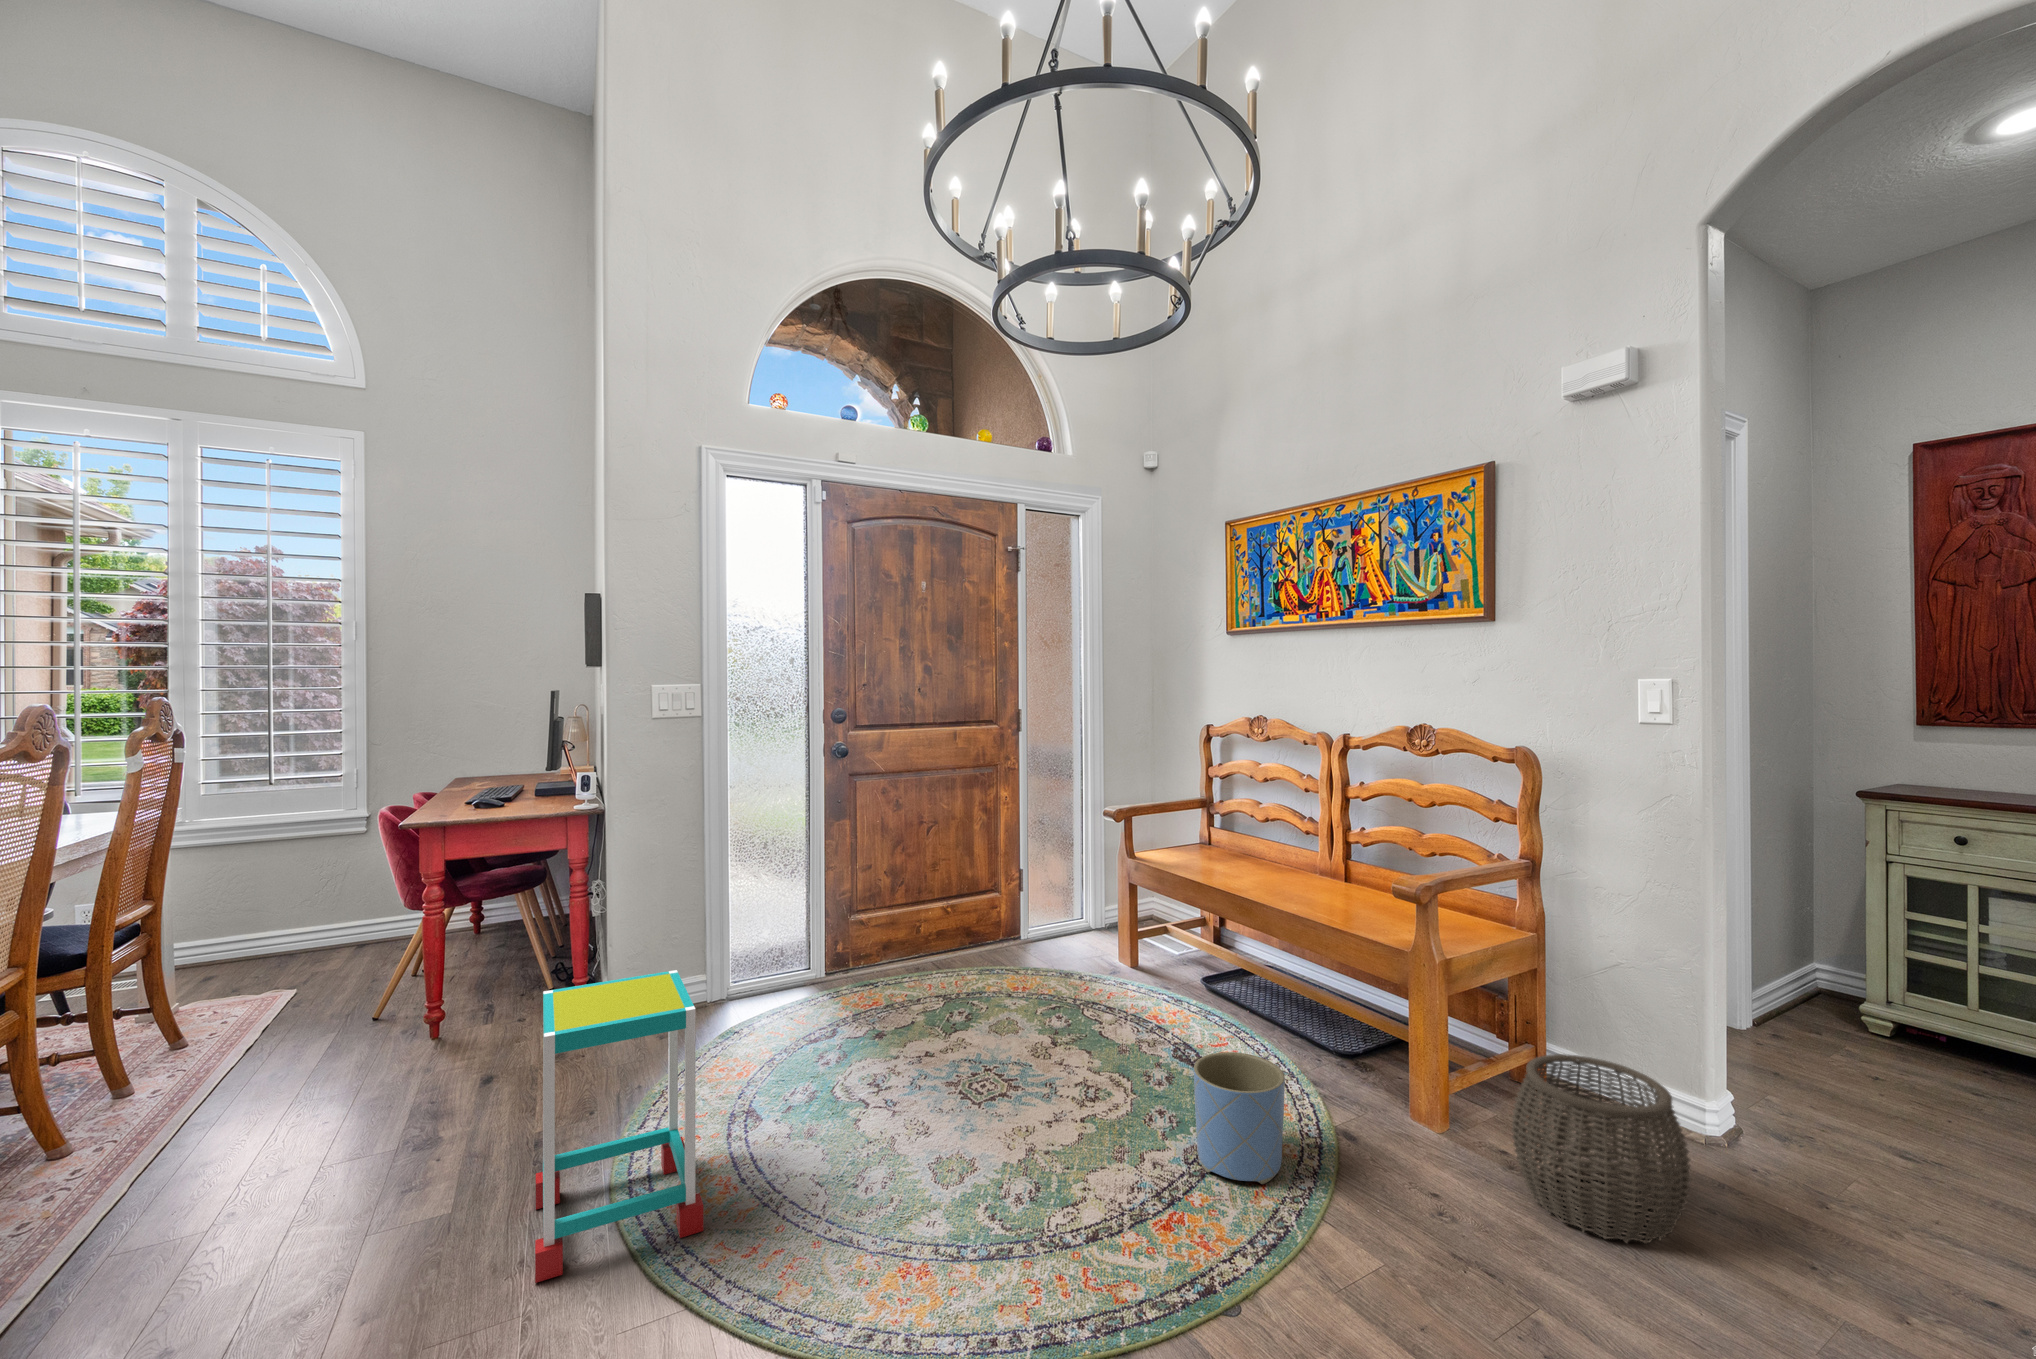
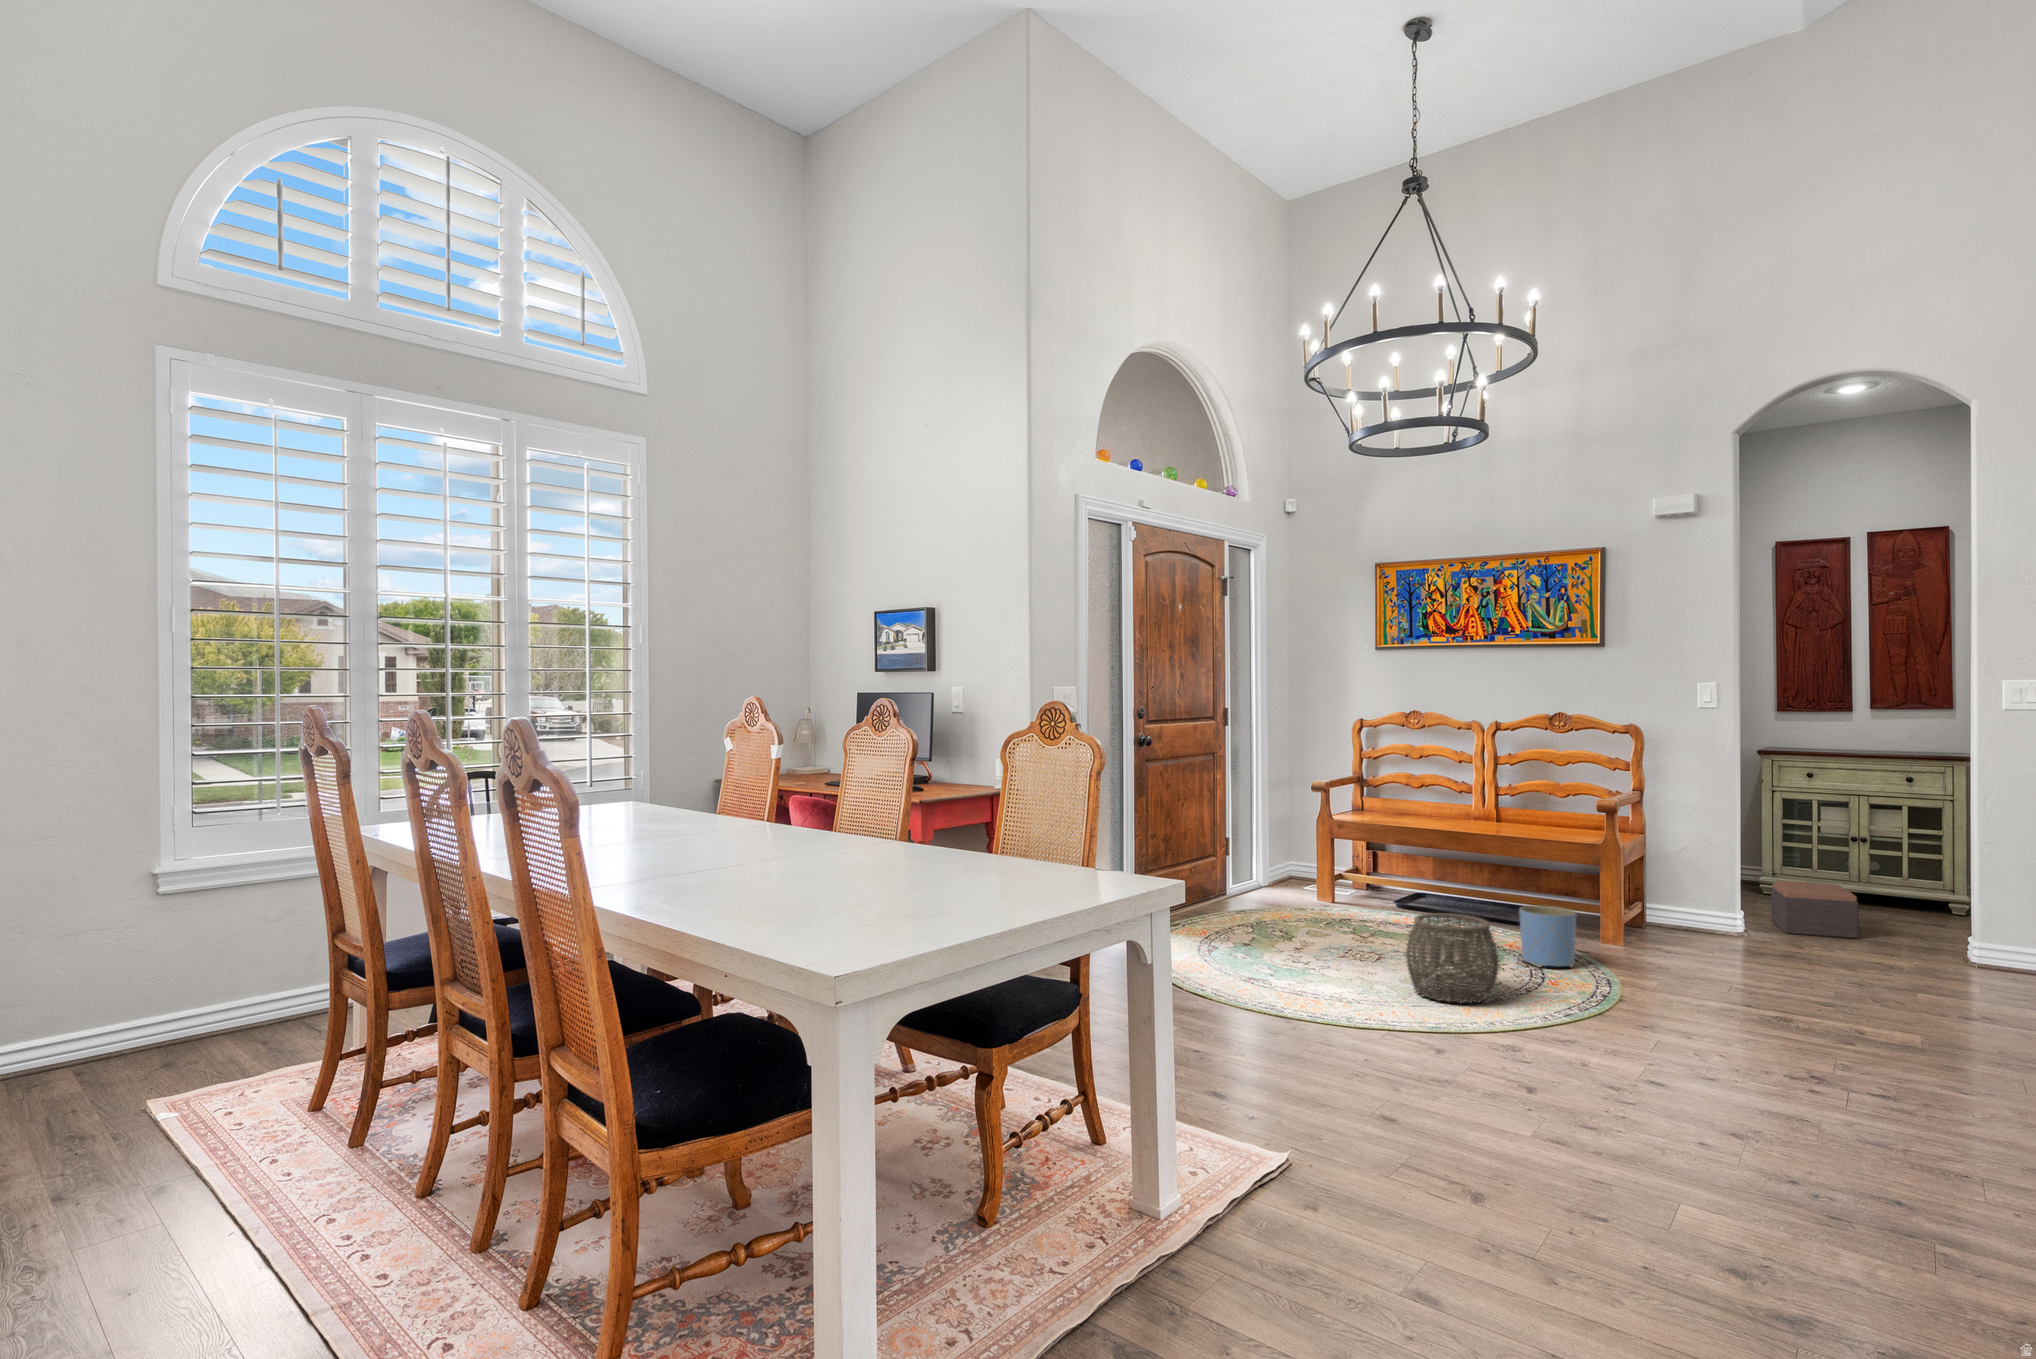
side table: present [535,970,703,1283] -> none [1221,870,1341,1030]
footstool: none [1824,1038,1998,1195] -> present [1771,881,1859,938]
woven basket: present [1512,1054,1691,1244] -> present [1406,913,1499,1003]

